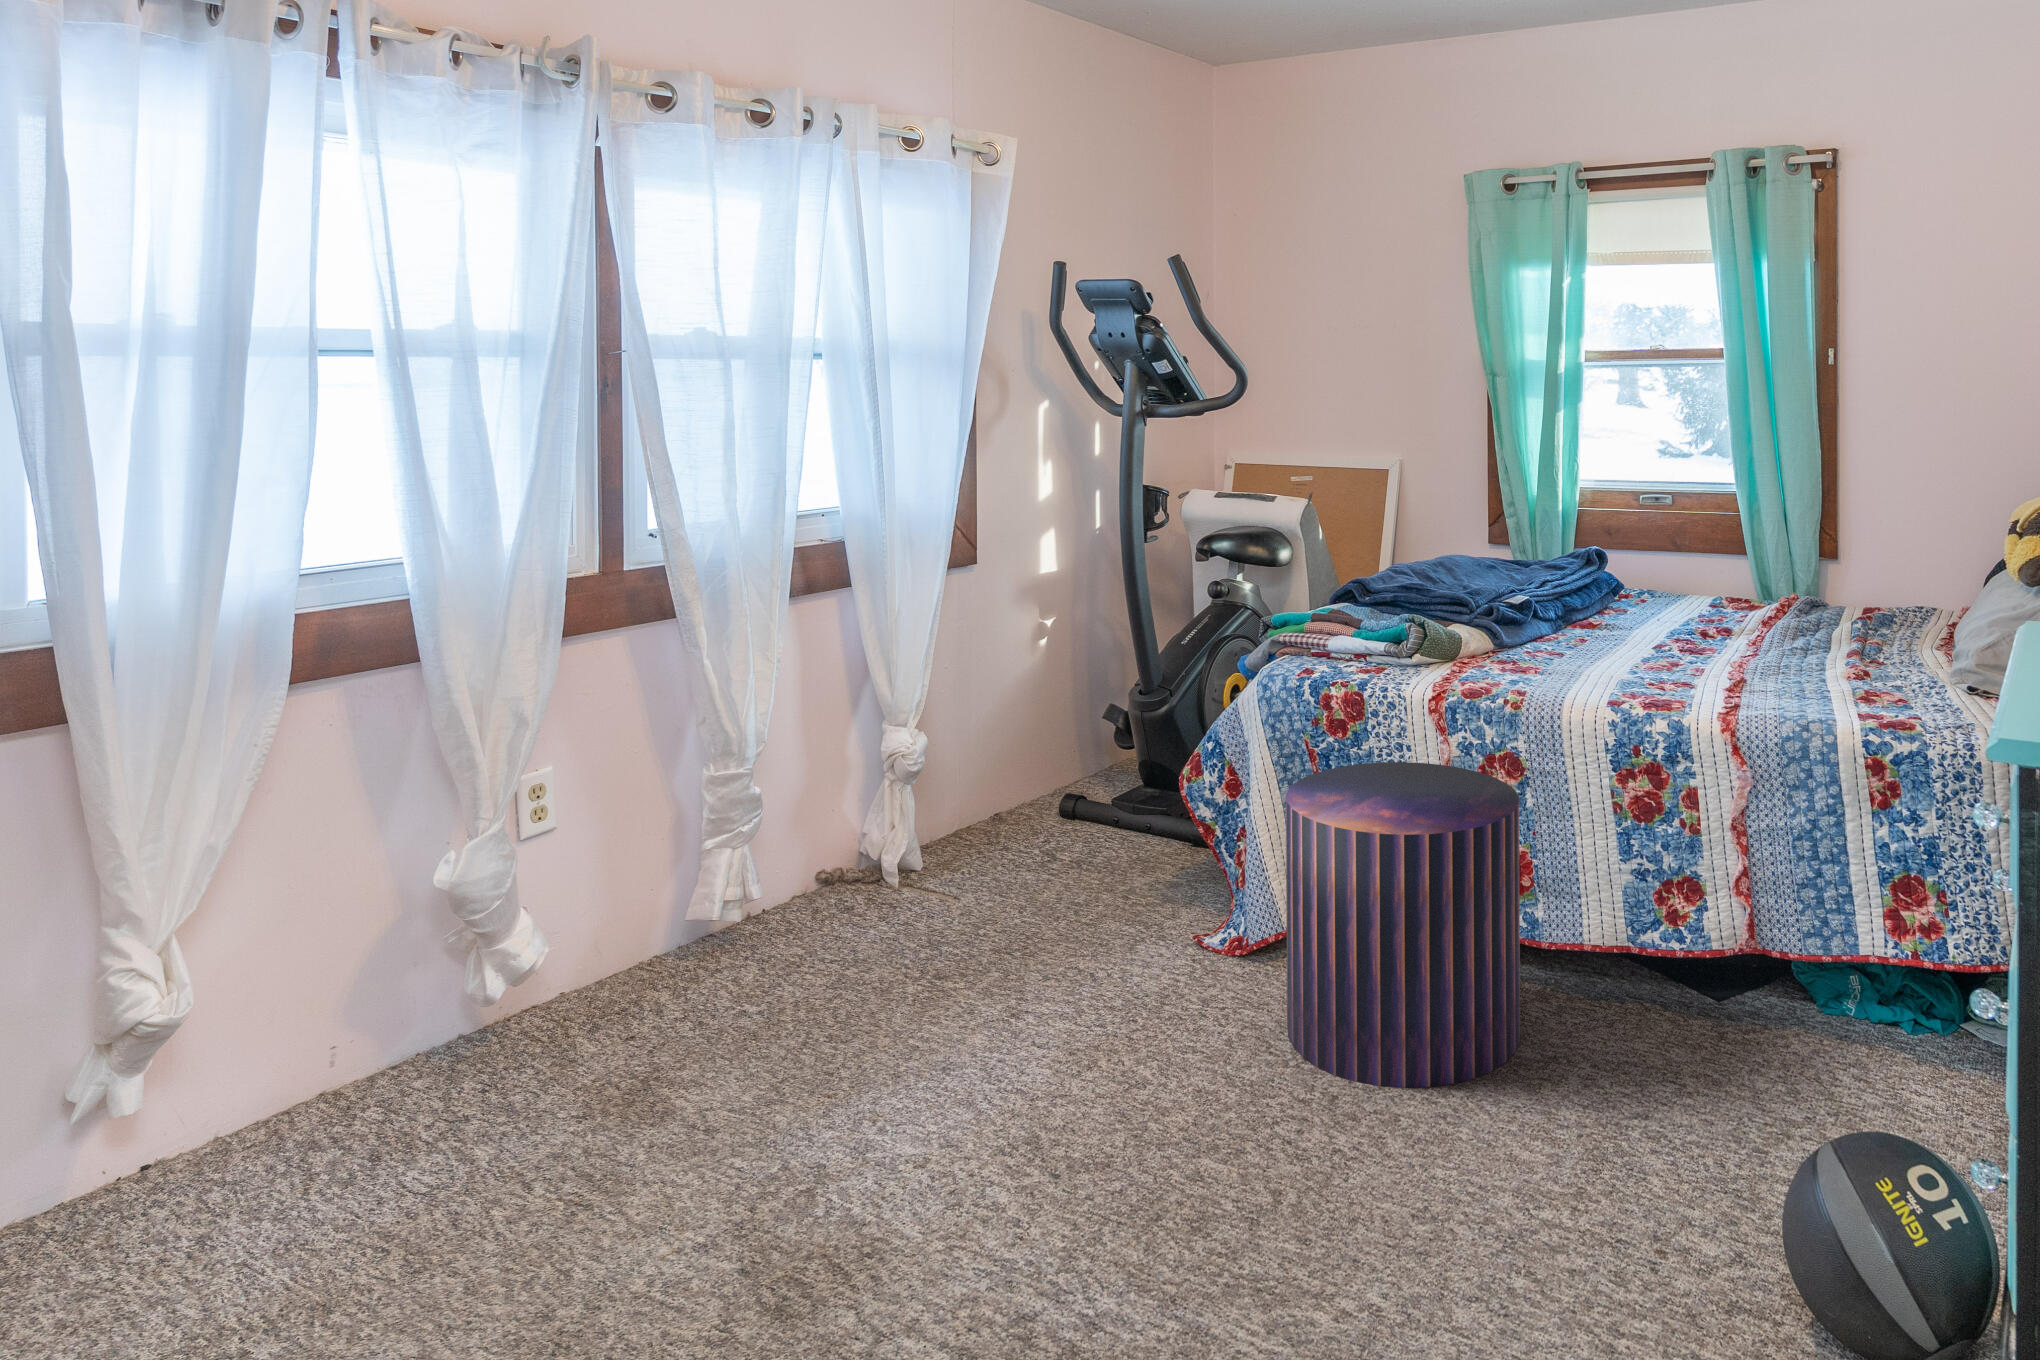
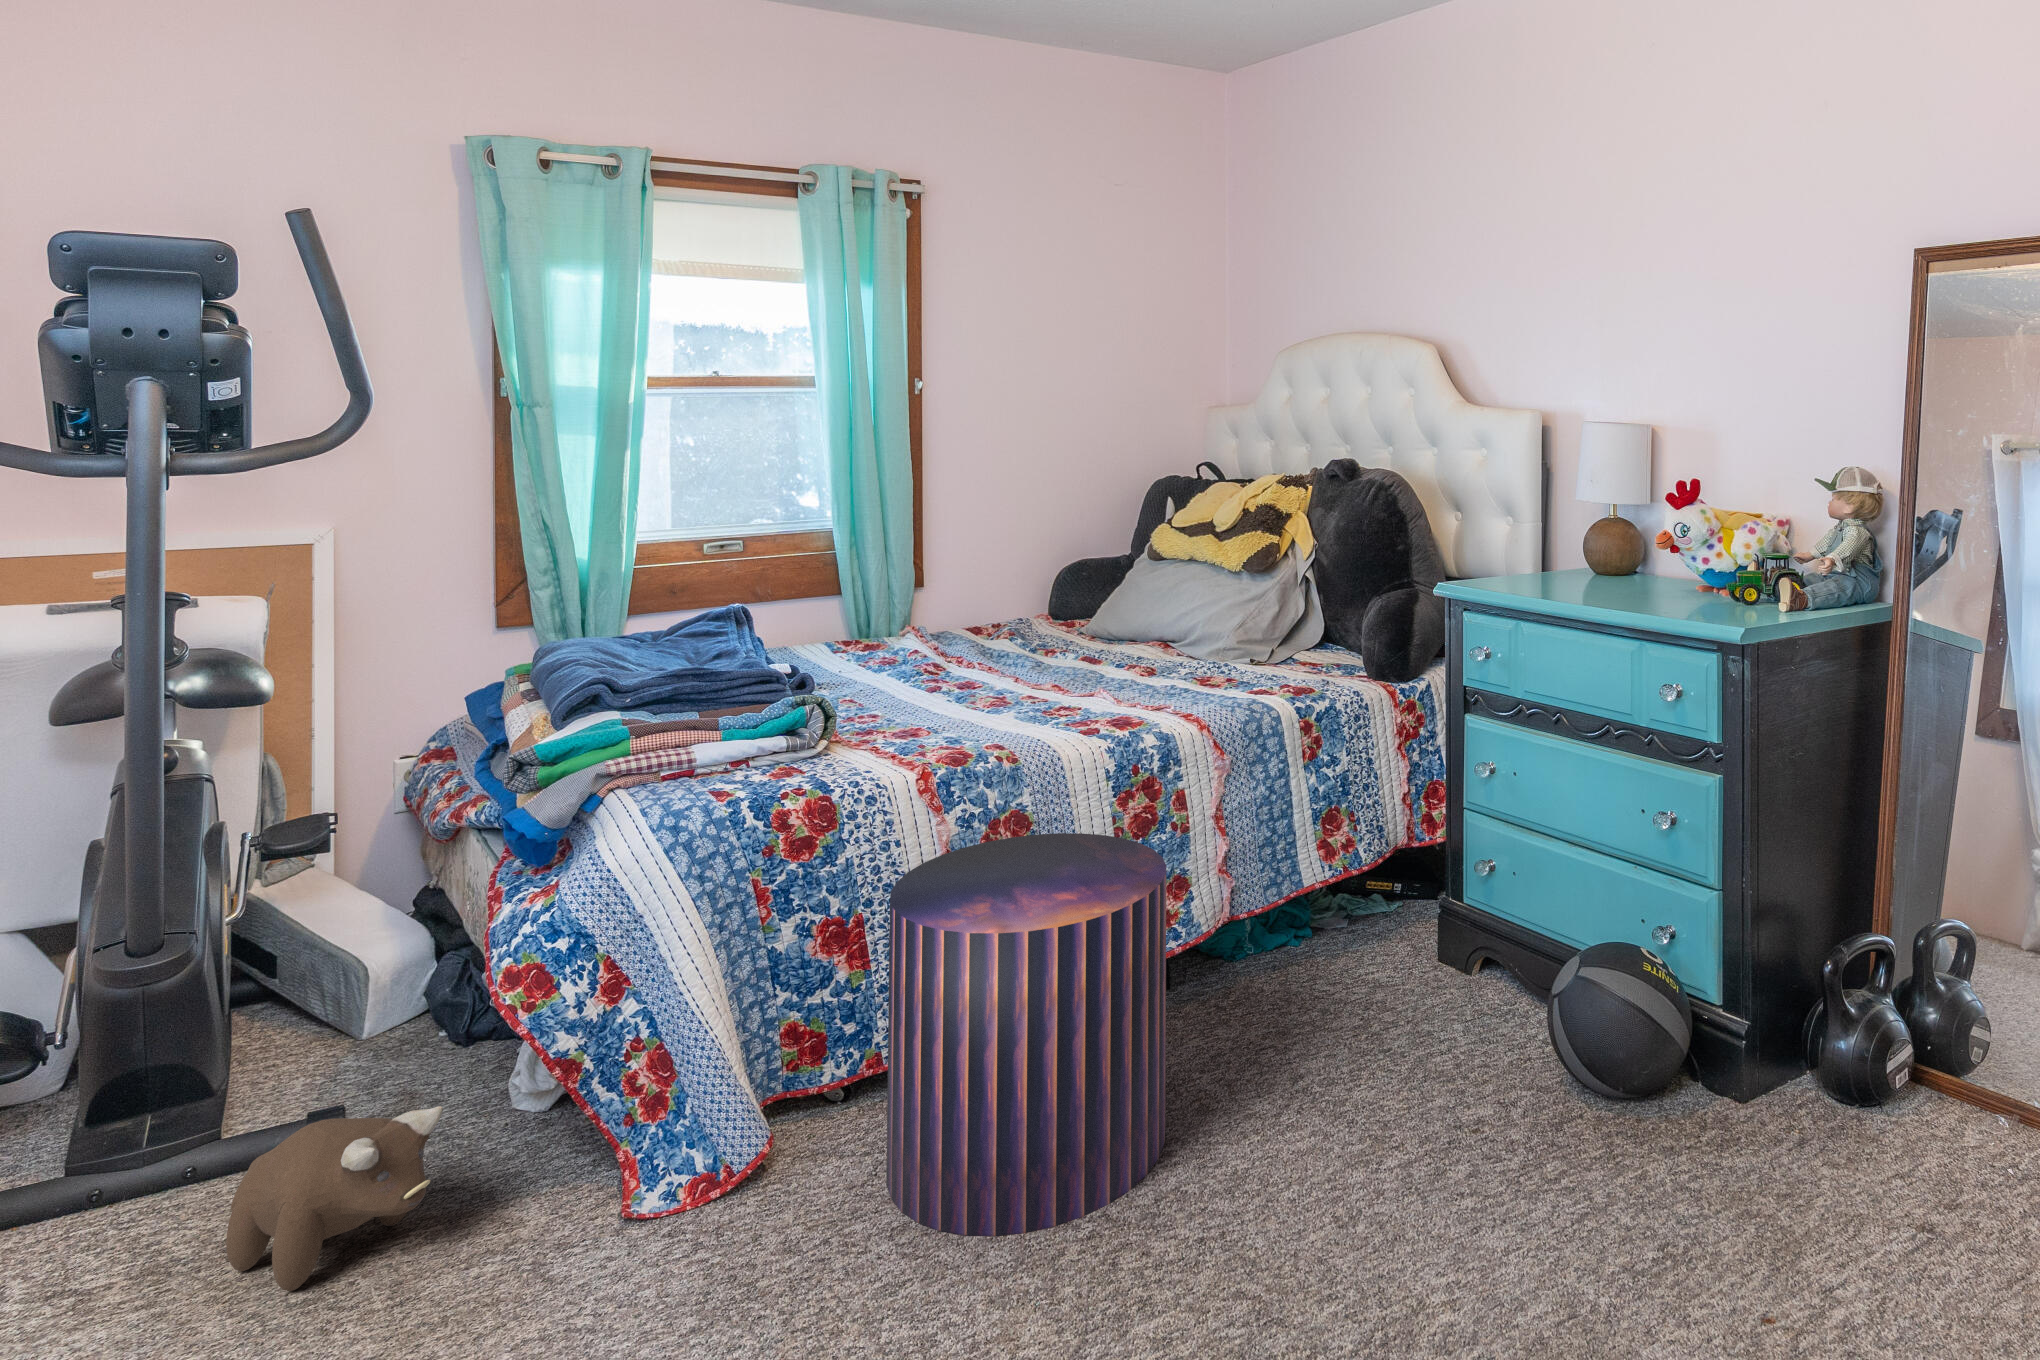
plush toy: none [1073,808,1155,895] -> present [226,1106,443,1291]

